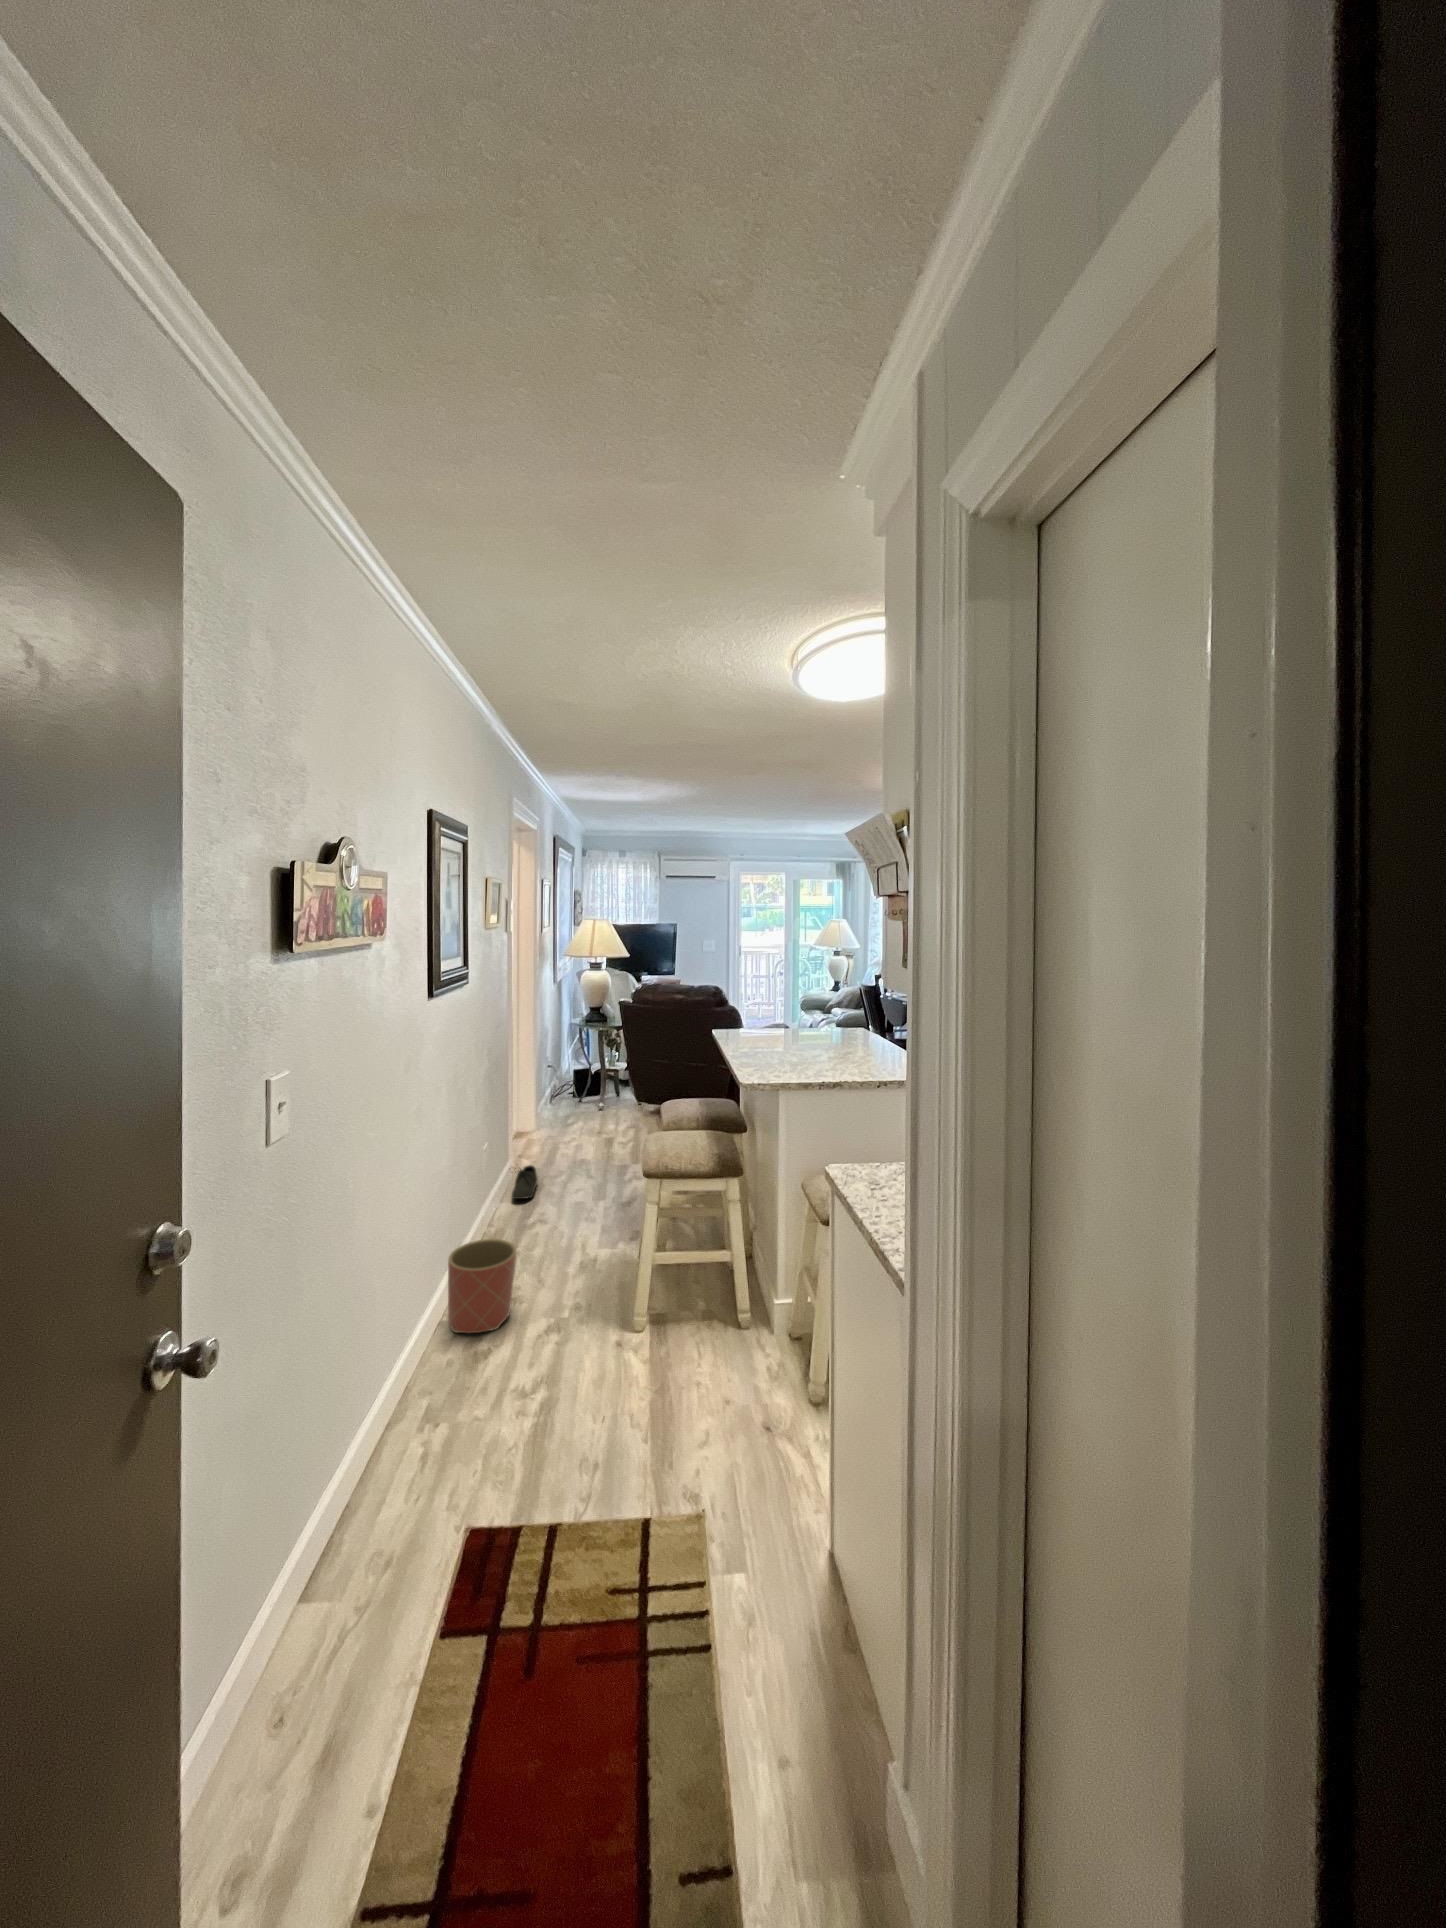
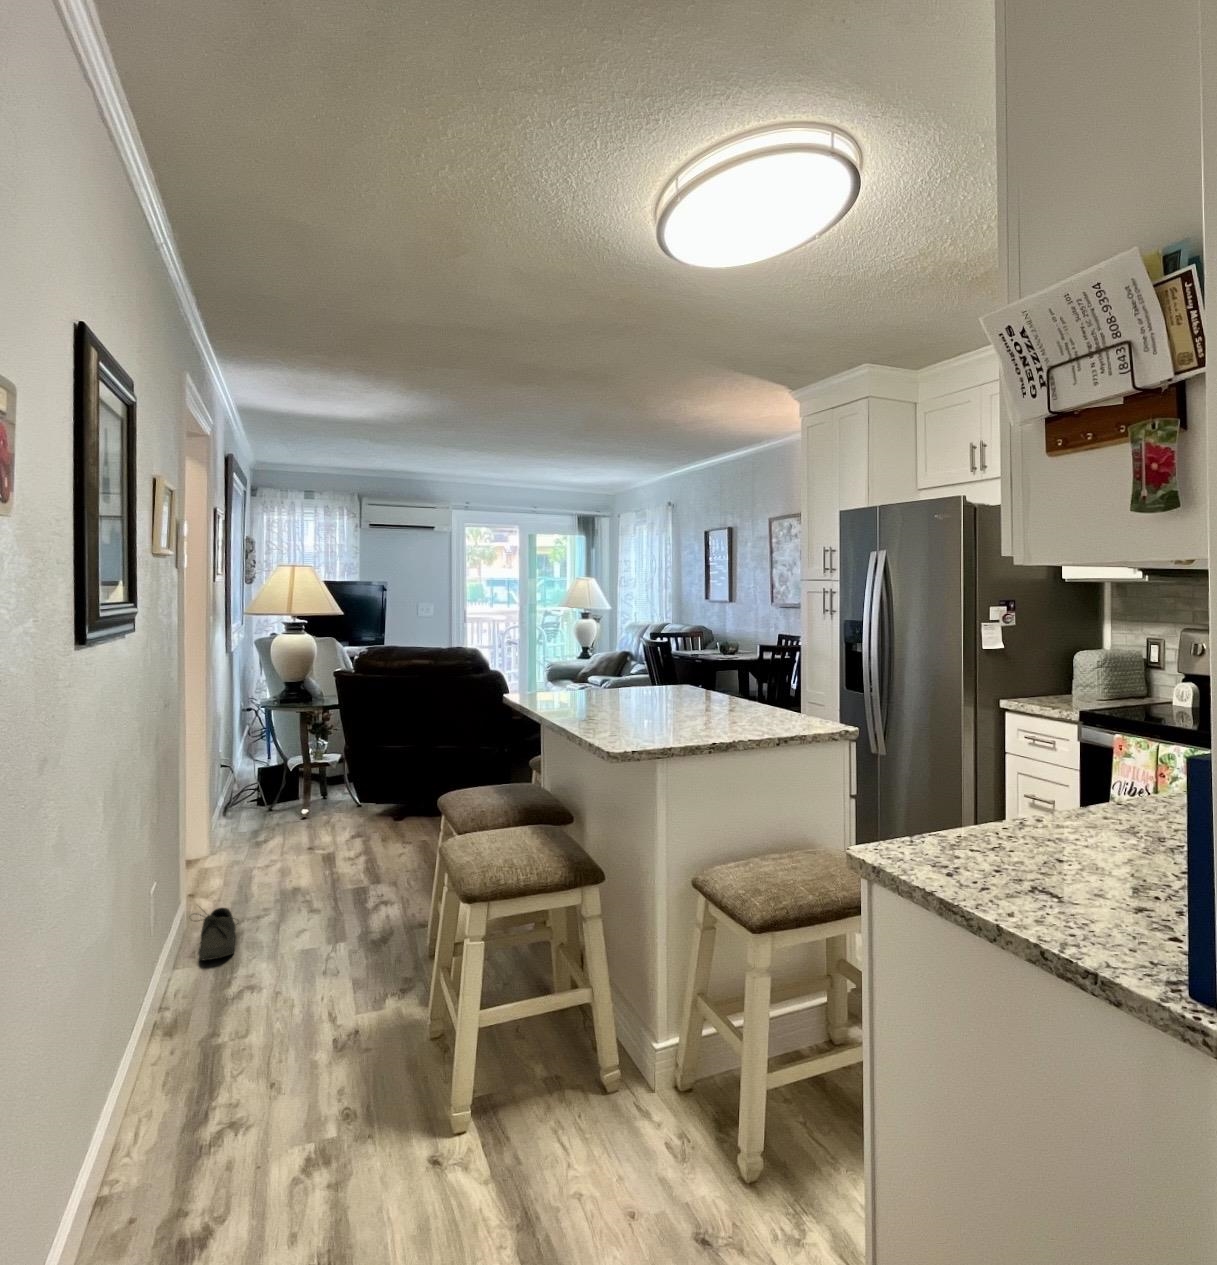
planter: present [448,1239,516,1333] -> none [116,1029,238,1198]

